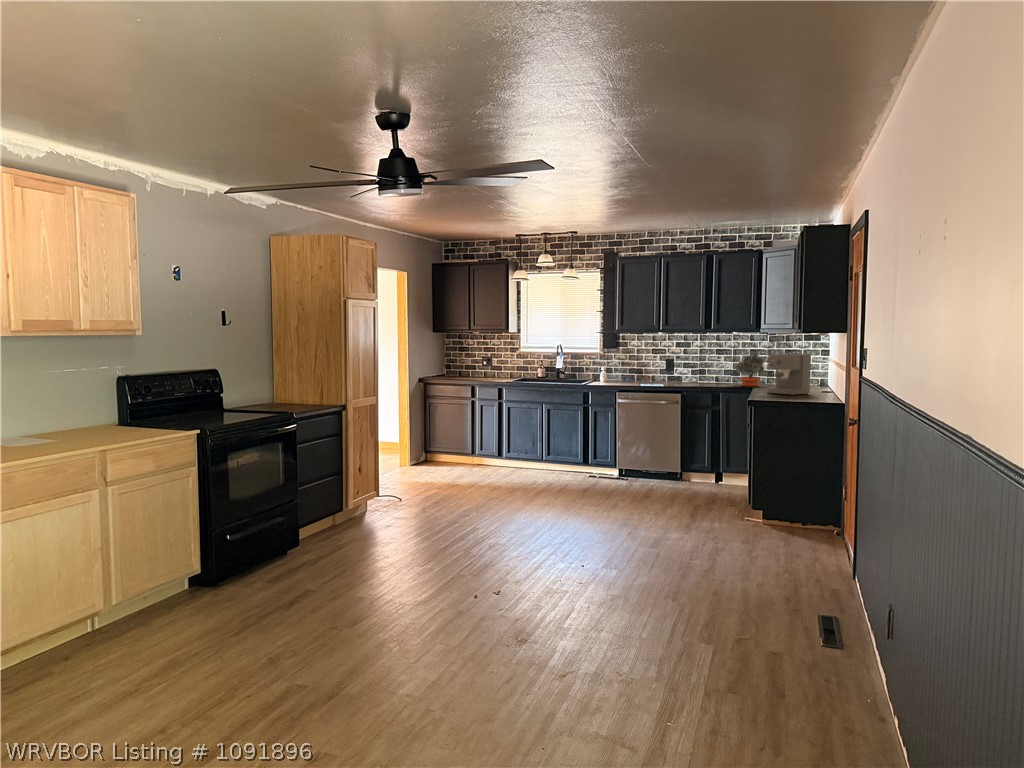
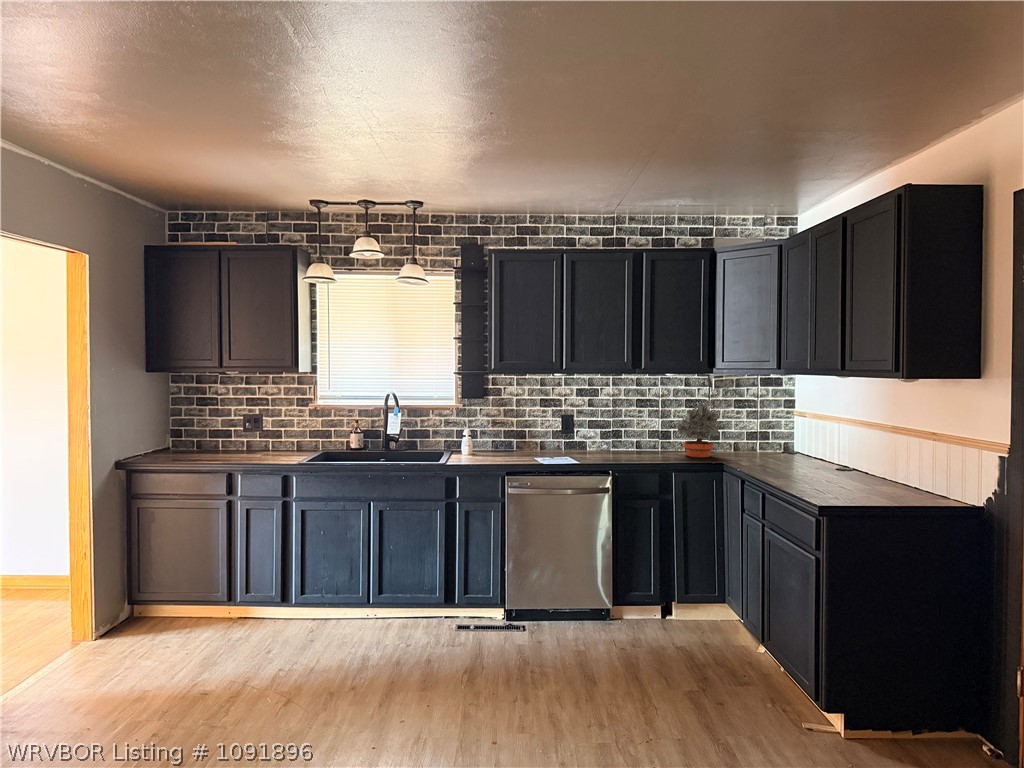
coffee maker: present [767,354,811,395] -> none [783,411,845,485]

